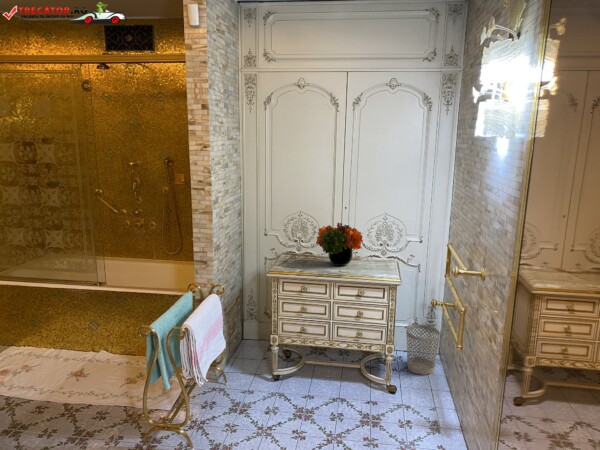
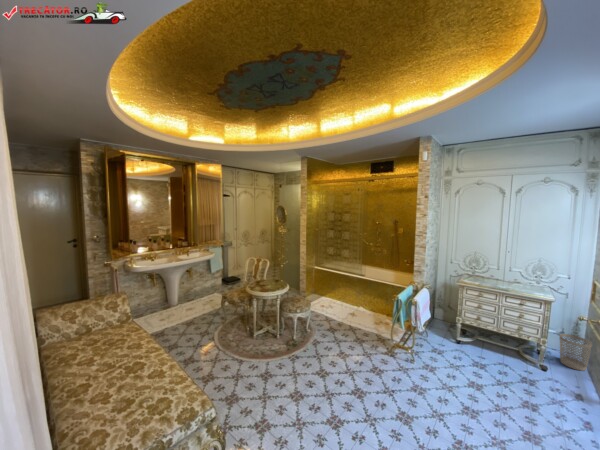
flower arrangement: present [316,223,363,266] -> none [487,260,524,286]

